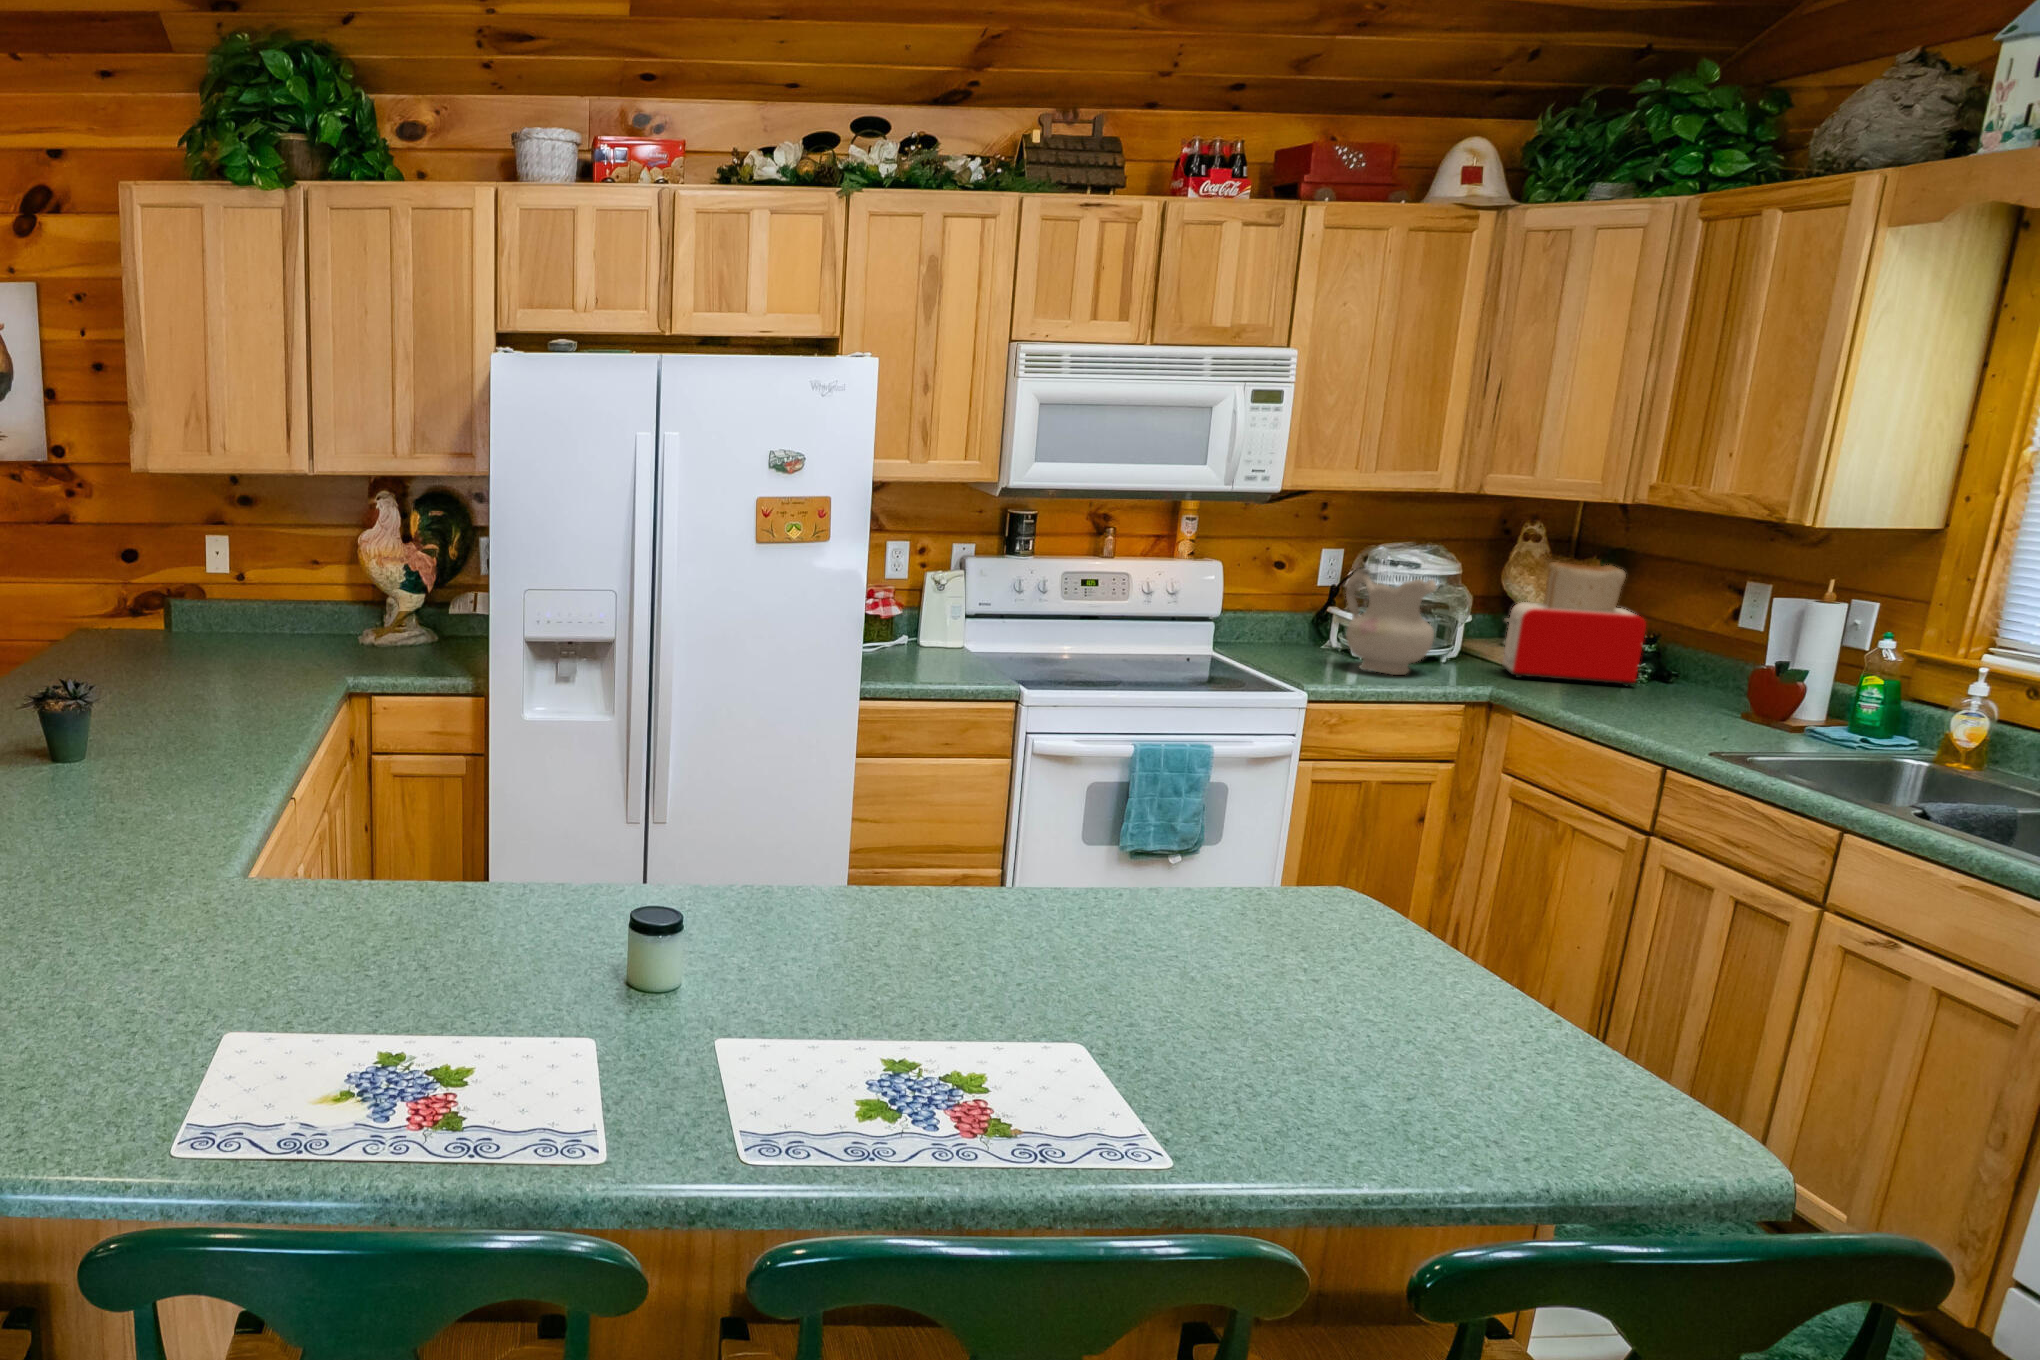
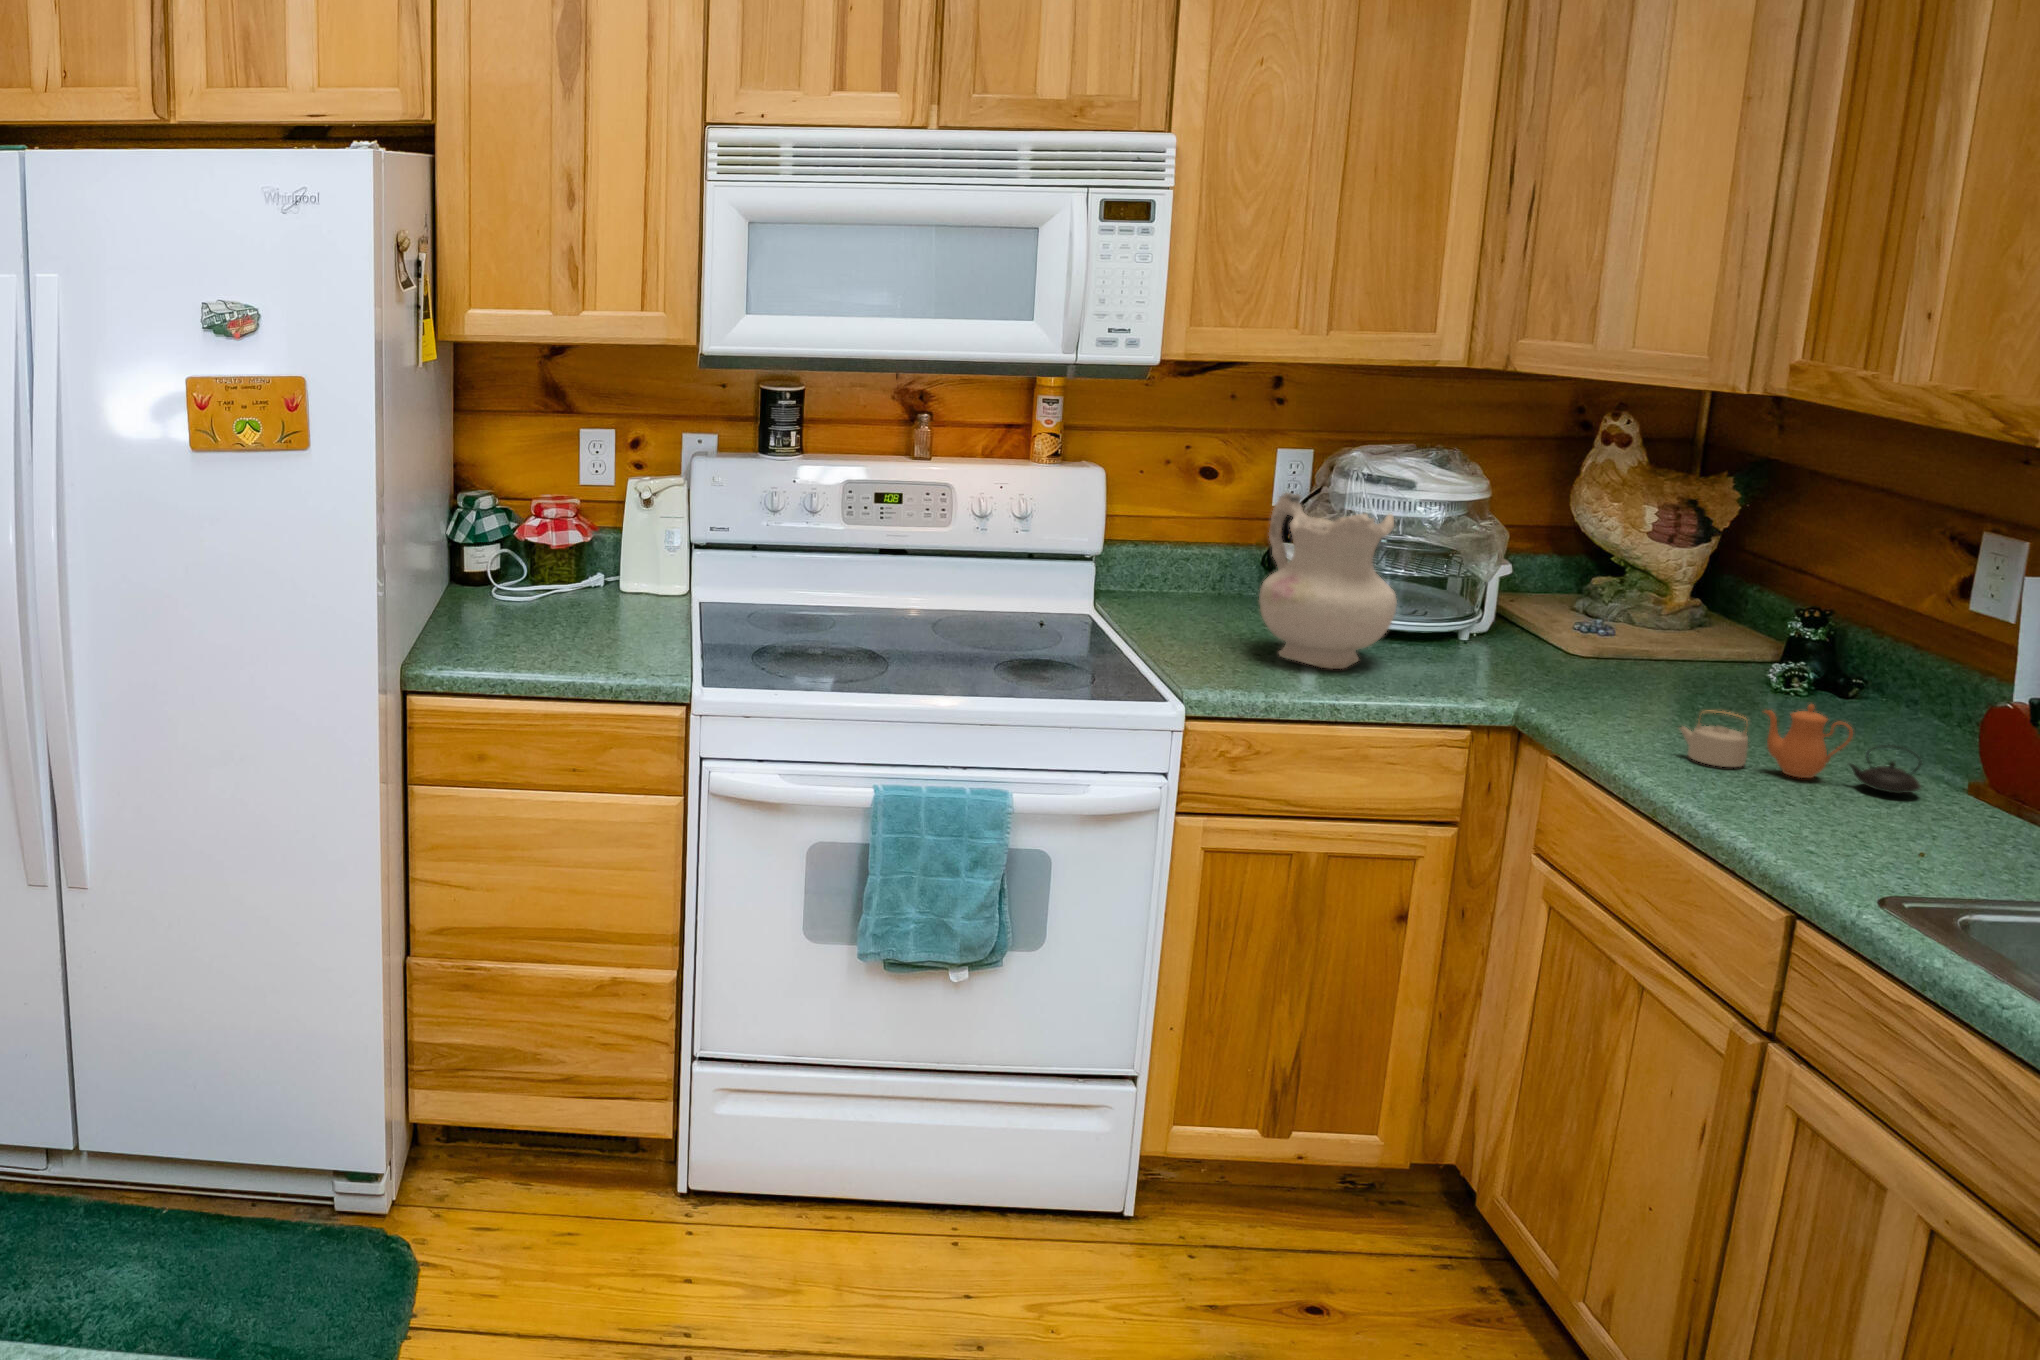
toaster: present [1502,562,1646,686] -> none [1518,489,1748,704]
teapot: none [1631,677,1772,724] -> present [1680,704,1921,793]

